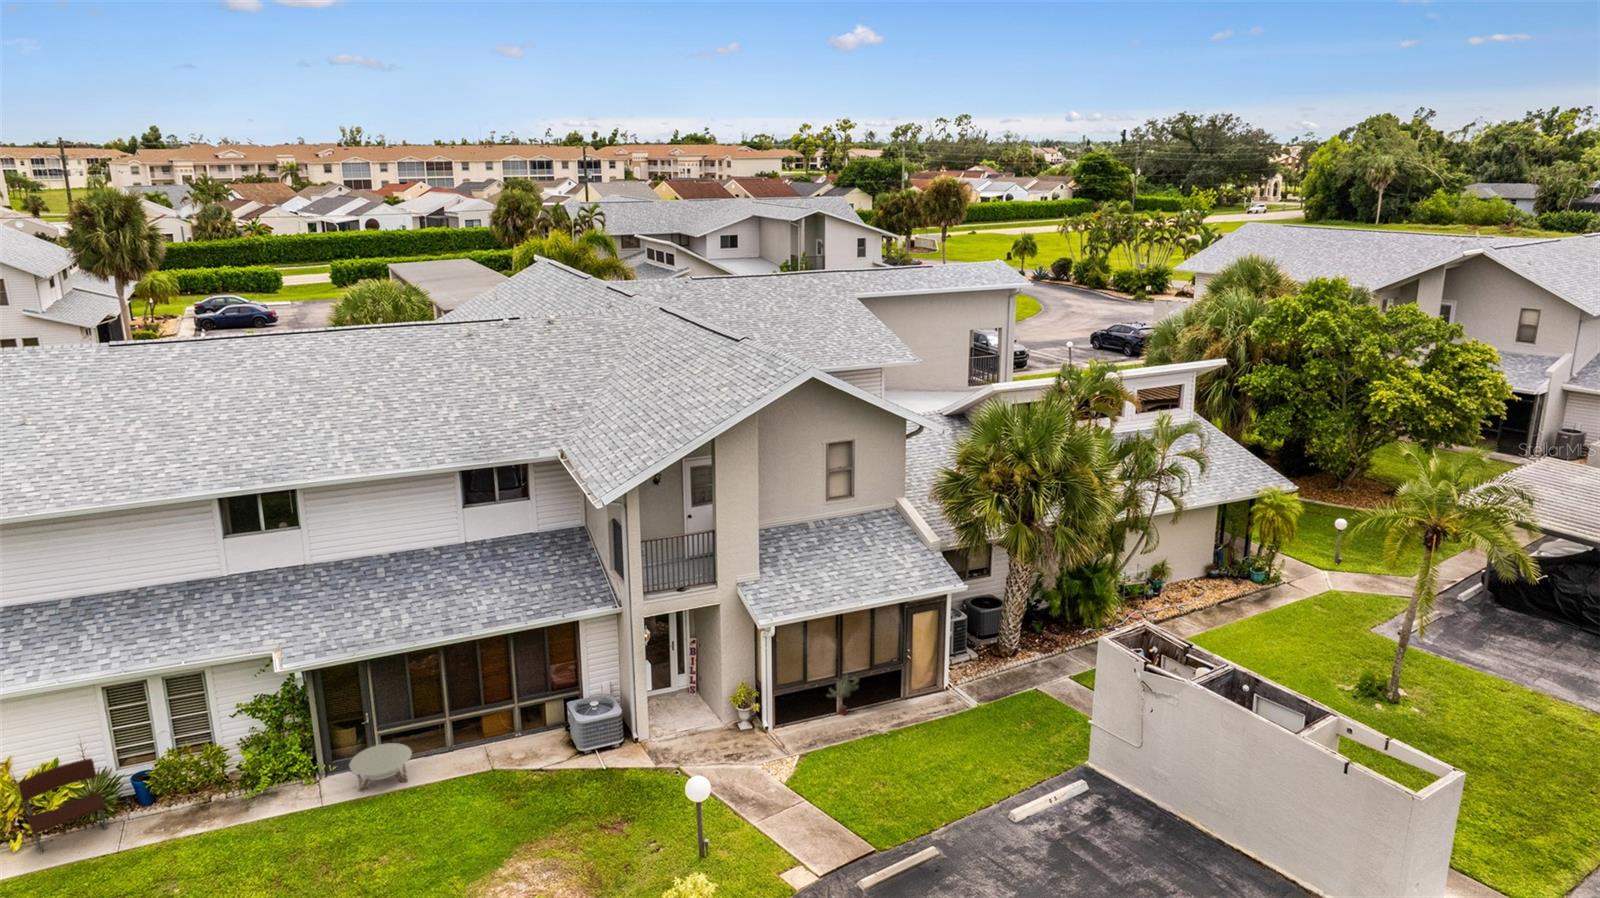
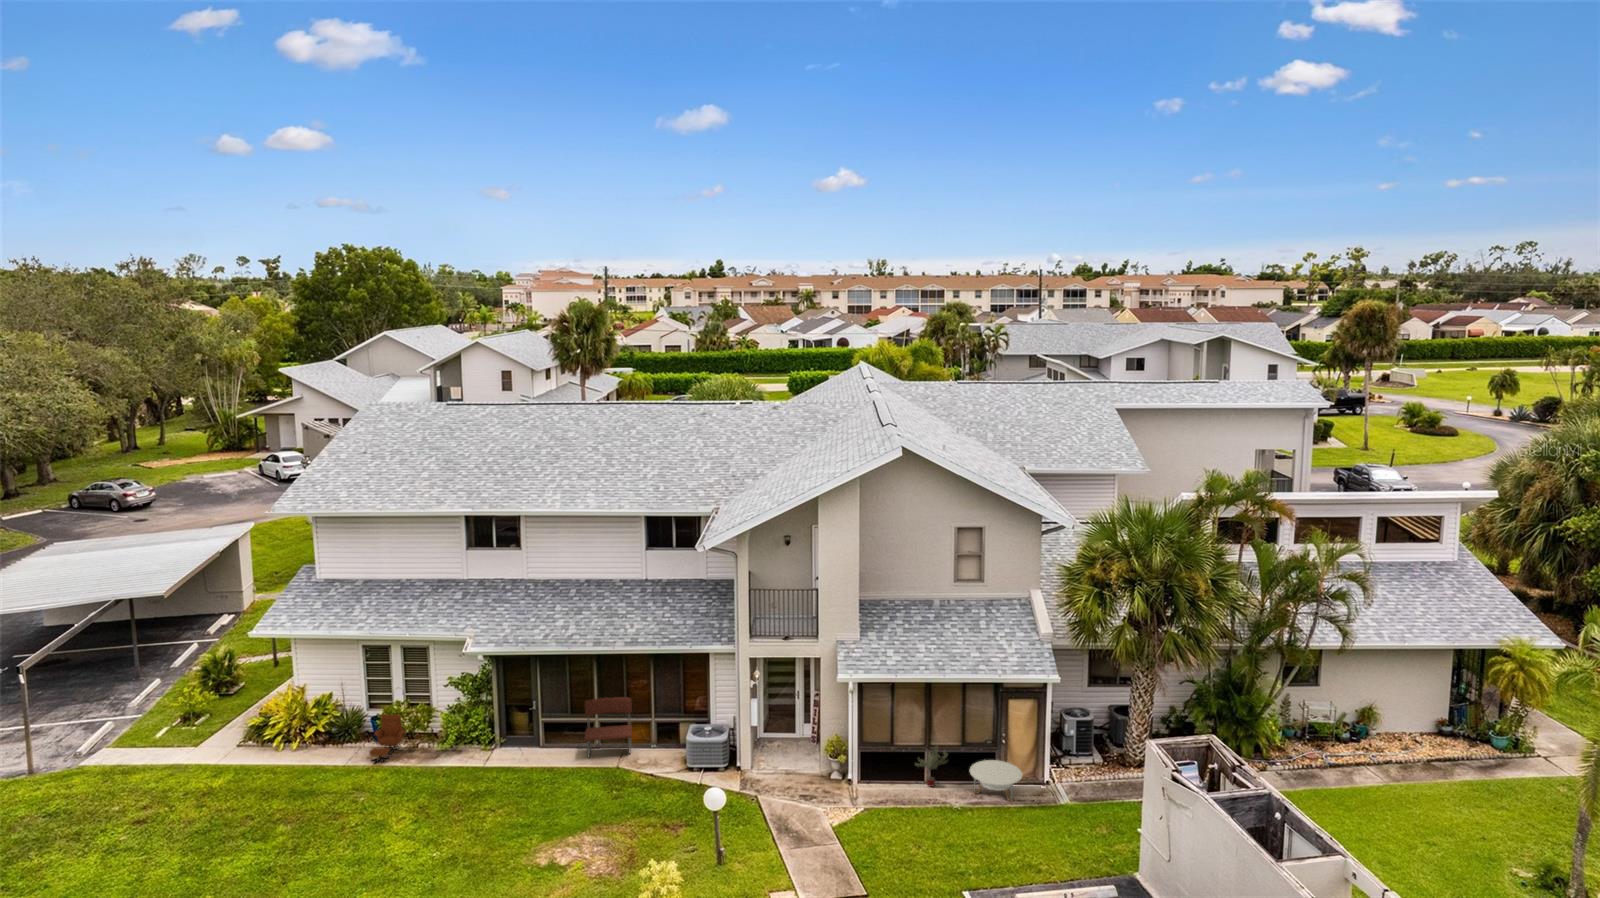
round table: present [349,743,412,792] -> present [970,760,1023,801]
bench: present [18,758,107,853] -> present [584,697,632,757]
lounge chair: none [145,767,191,838] -> present [369,714,405,763]

